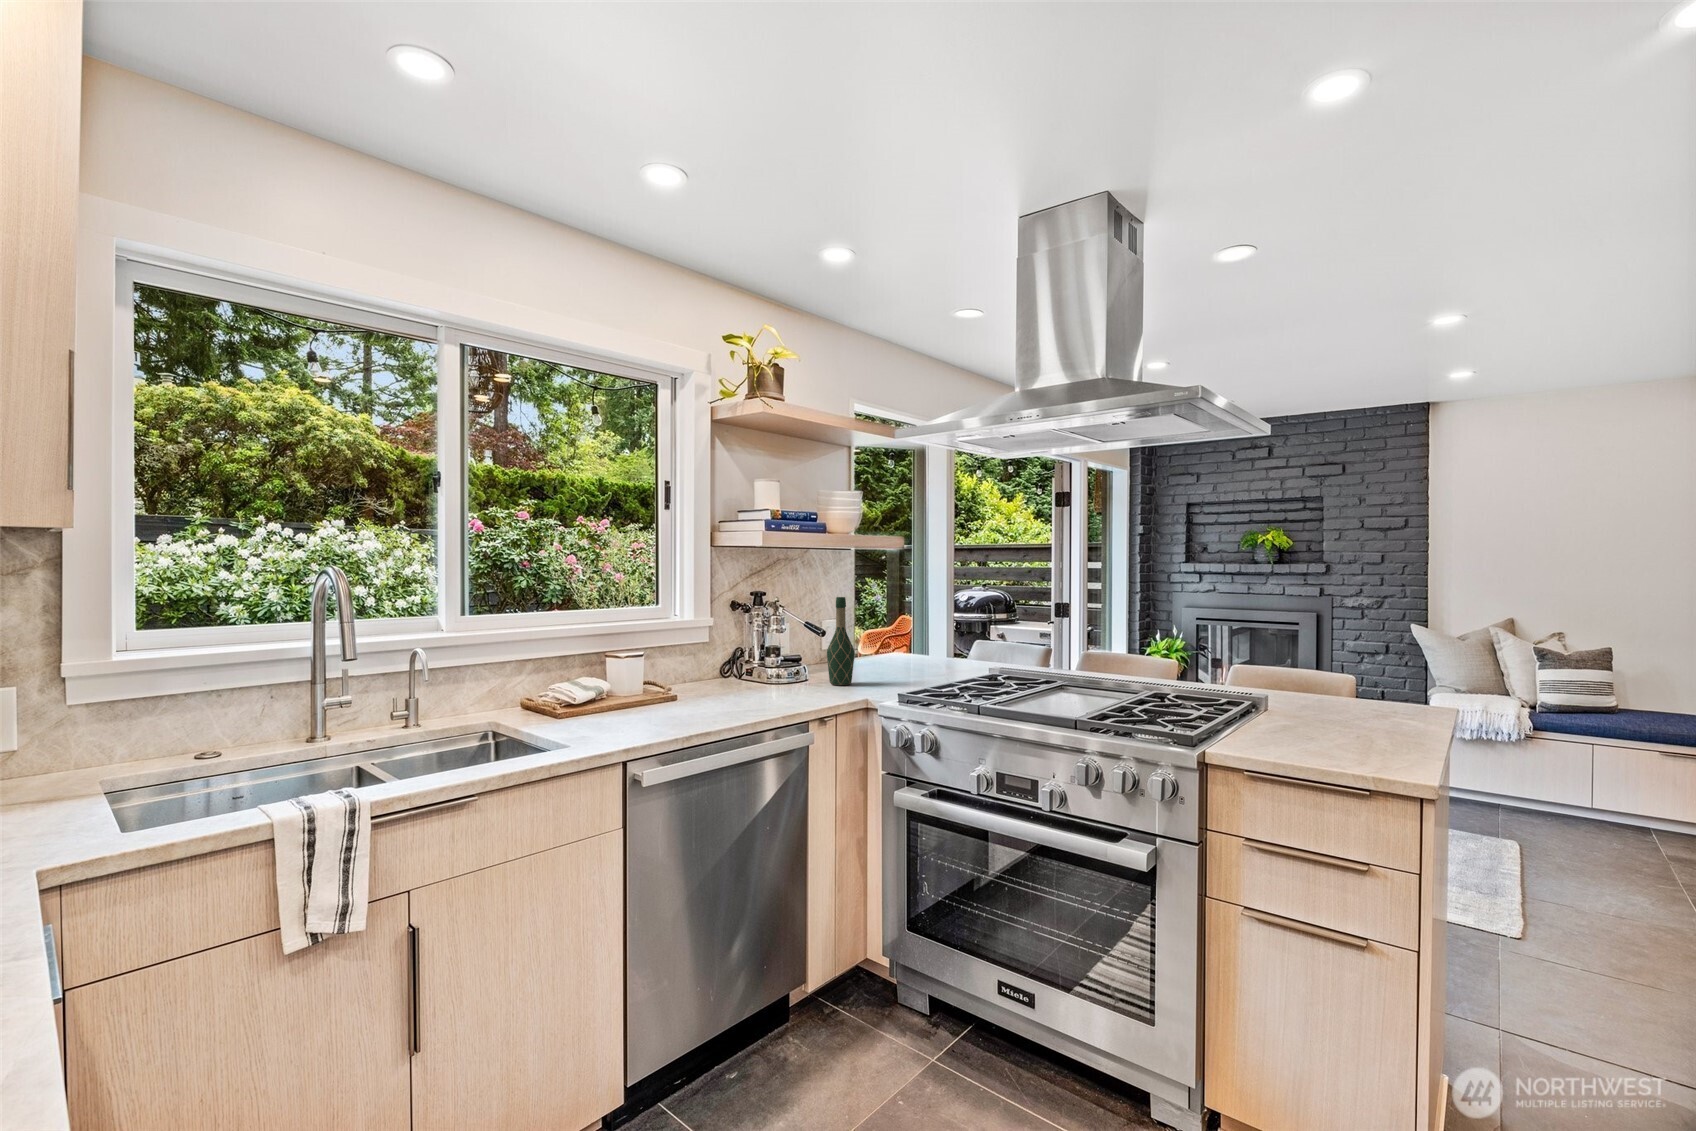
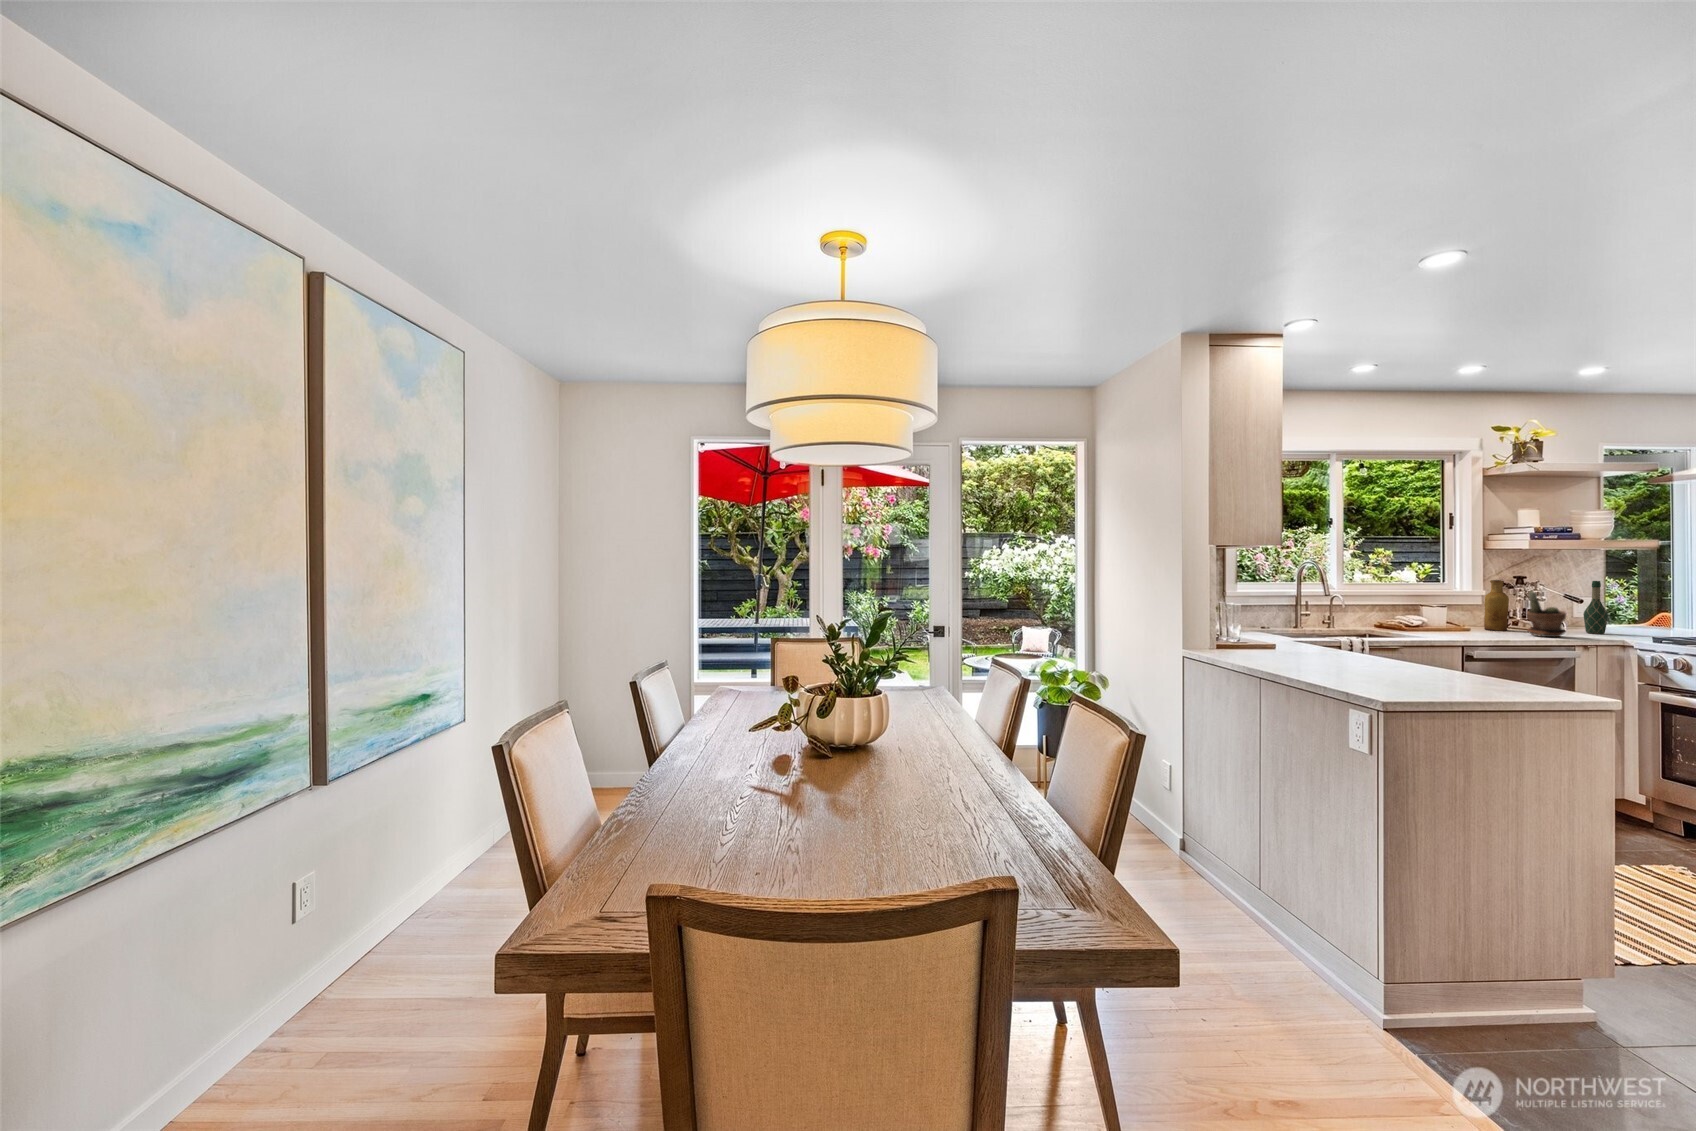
vase: none [698,599,731,692] -> present [1484,580,1509,631]
potted plant: none [743,619,795,705] -> present [1527,591,1566,637]

